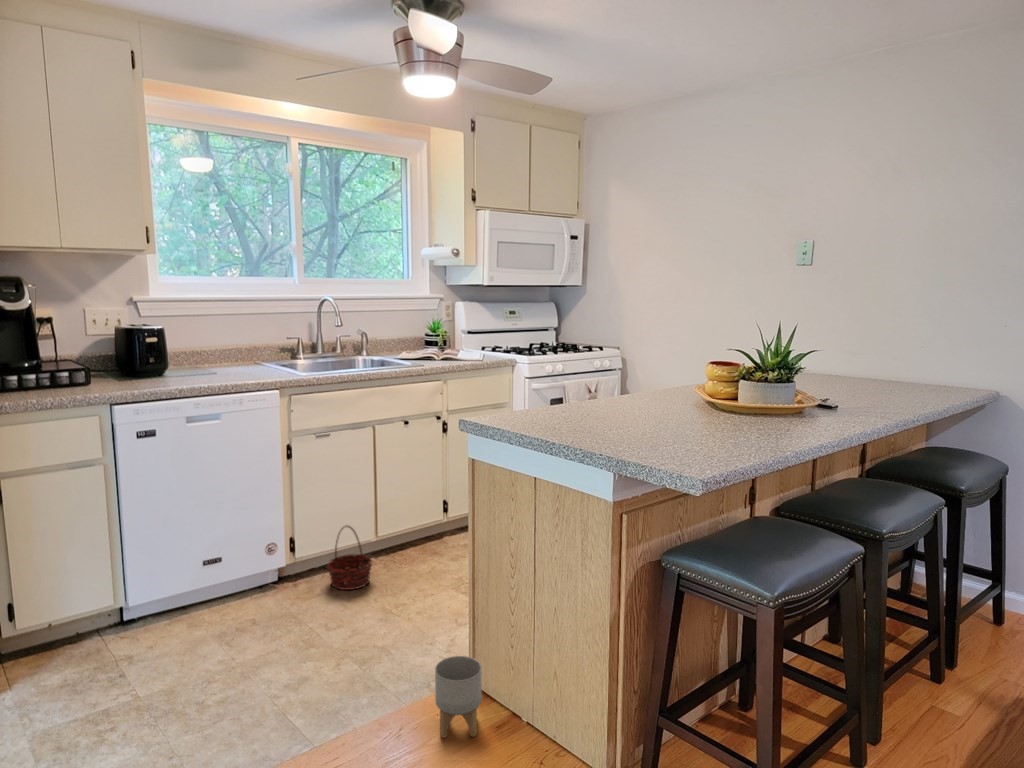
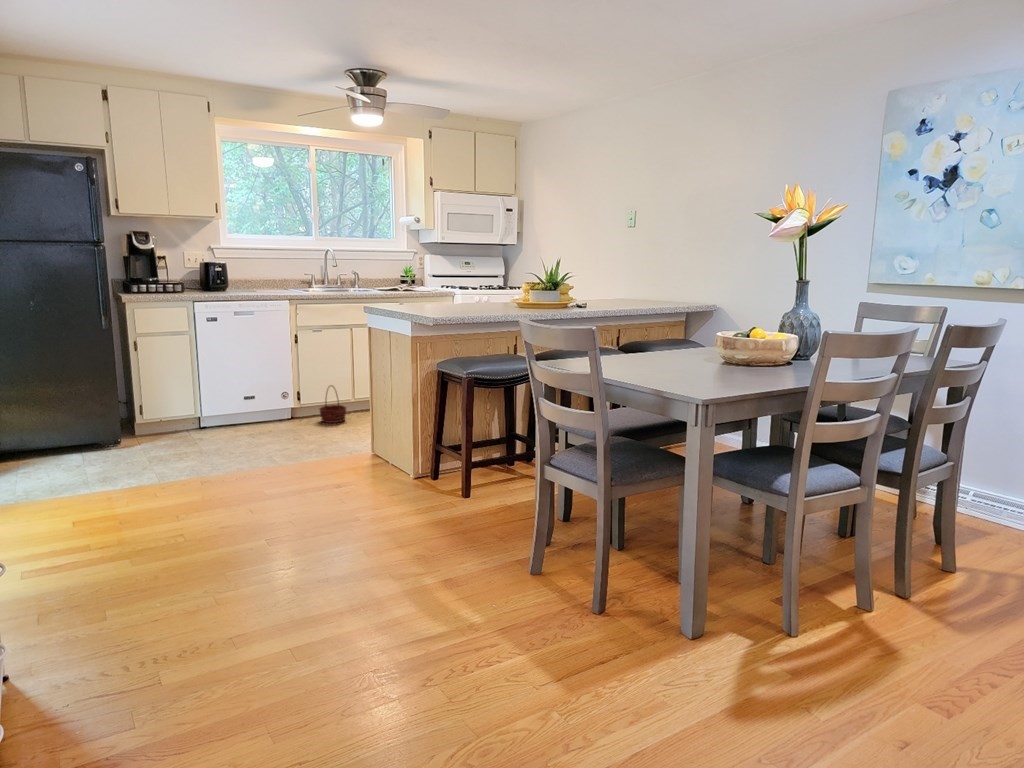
planter: present [435,656,482,738] -> none [342,430,367,468]

